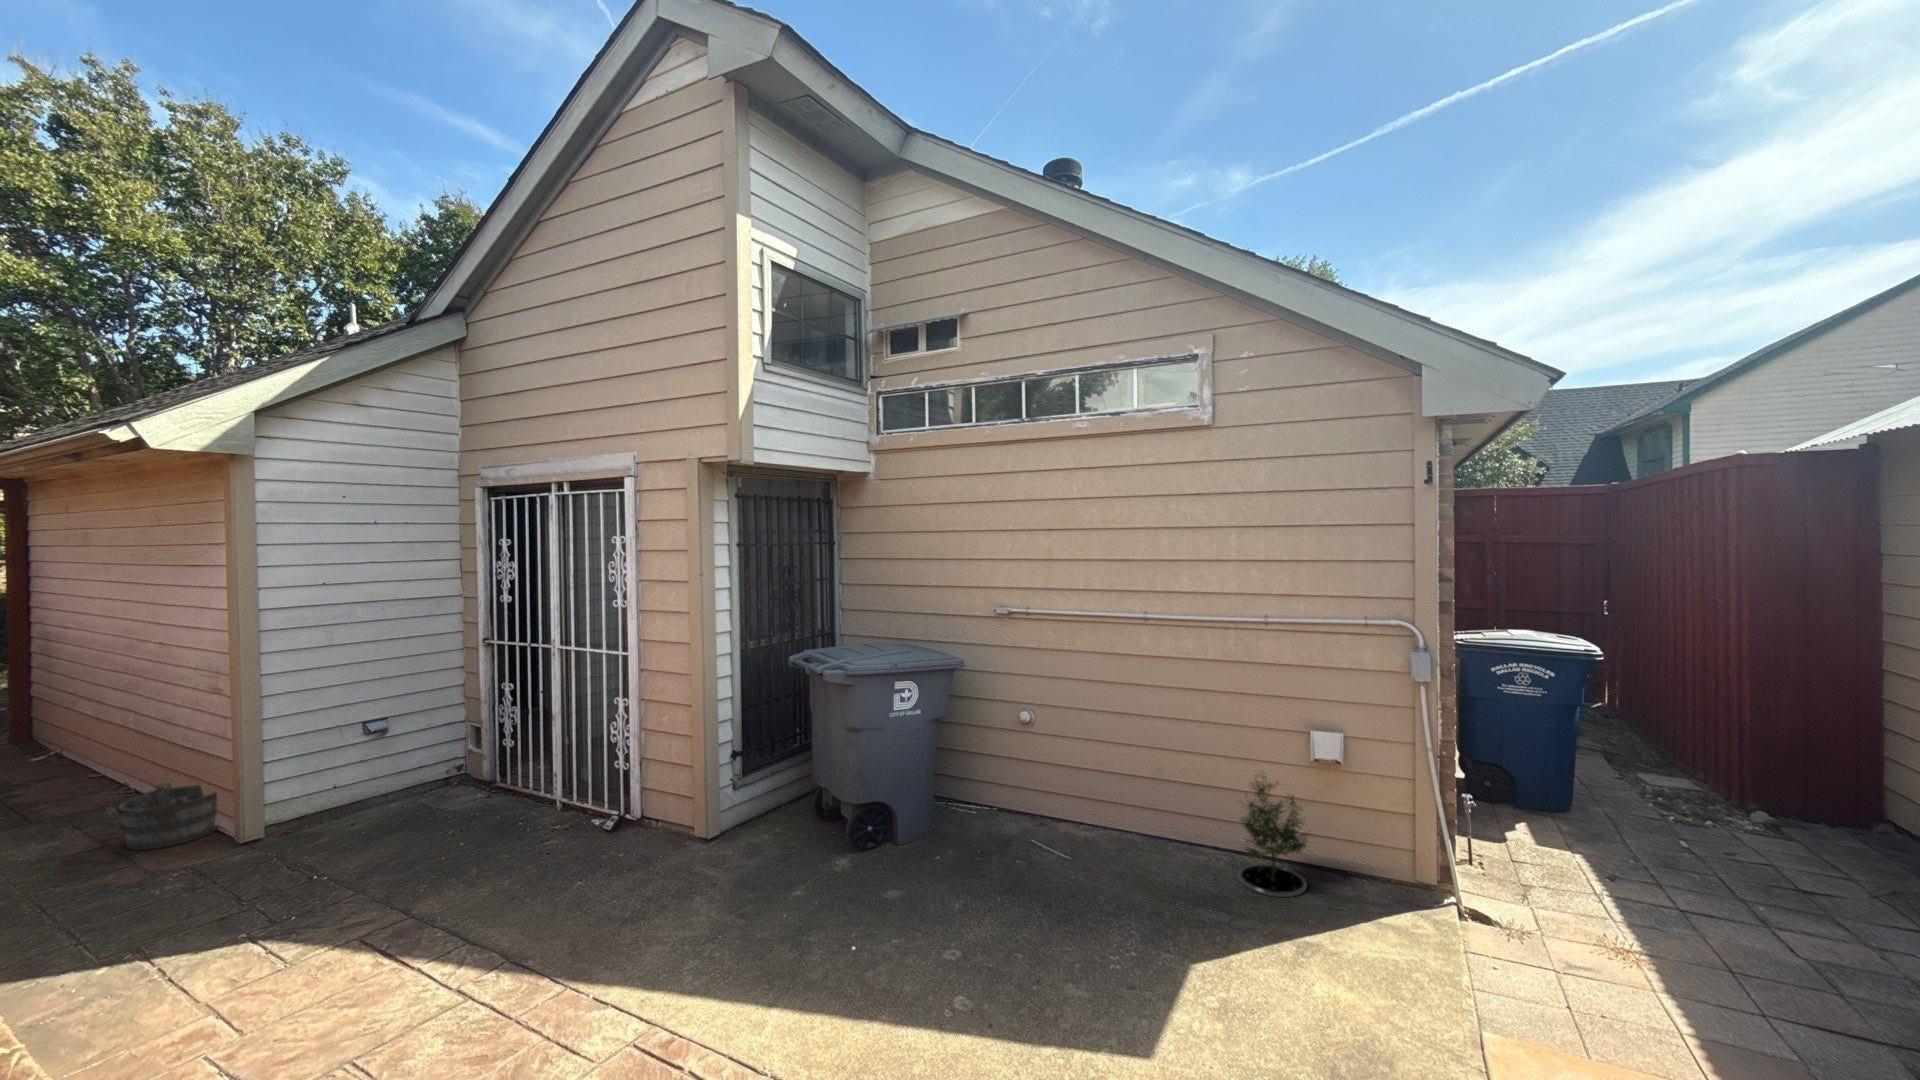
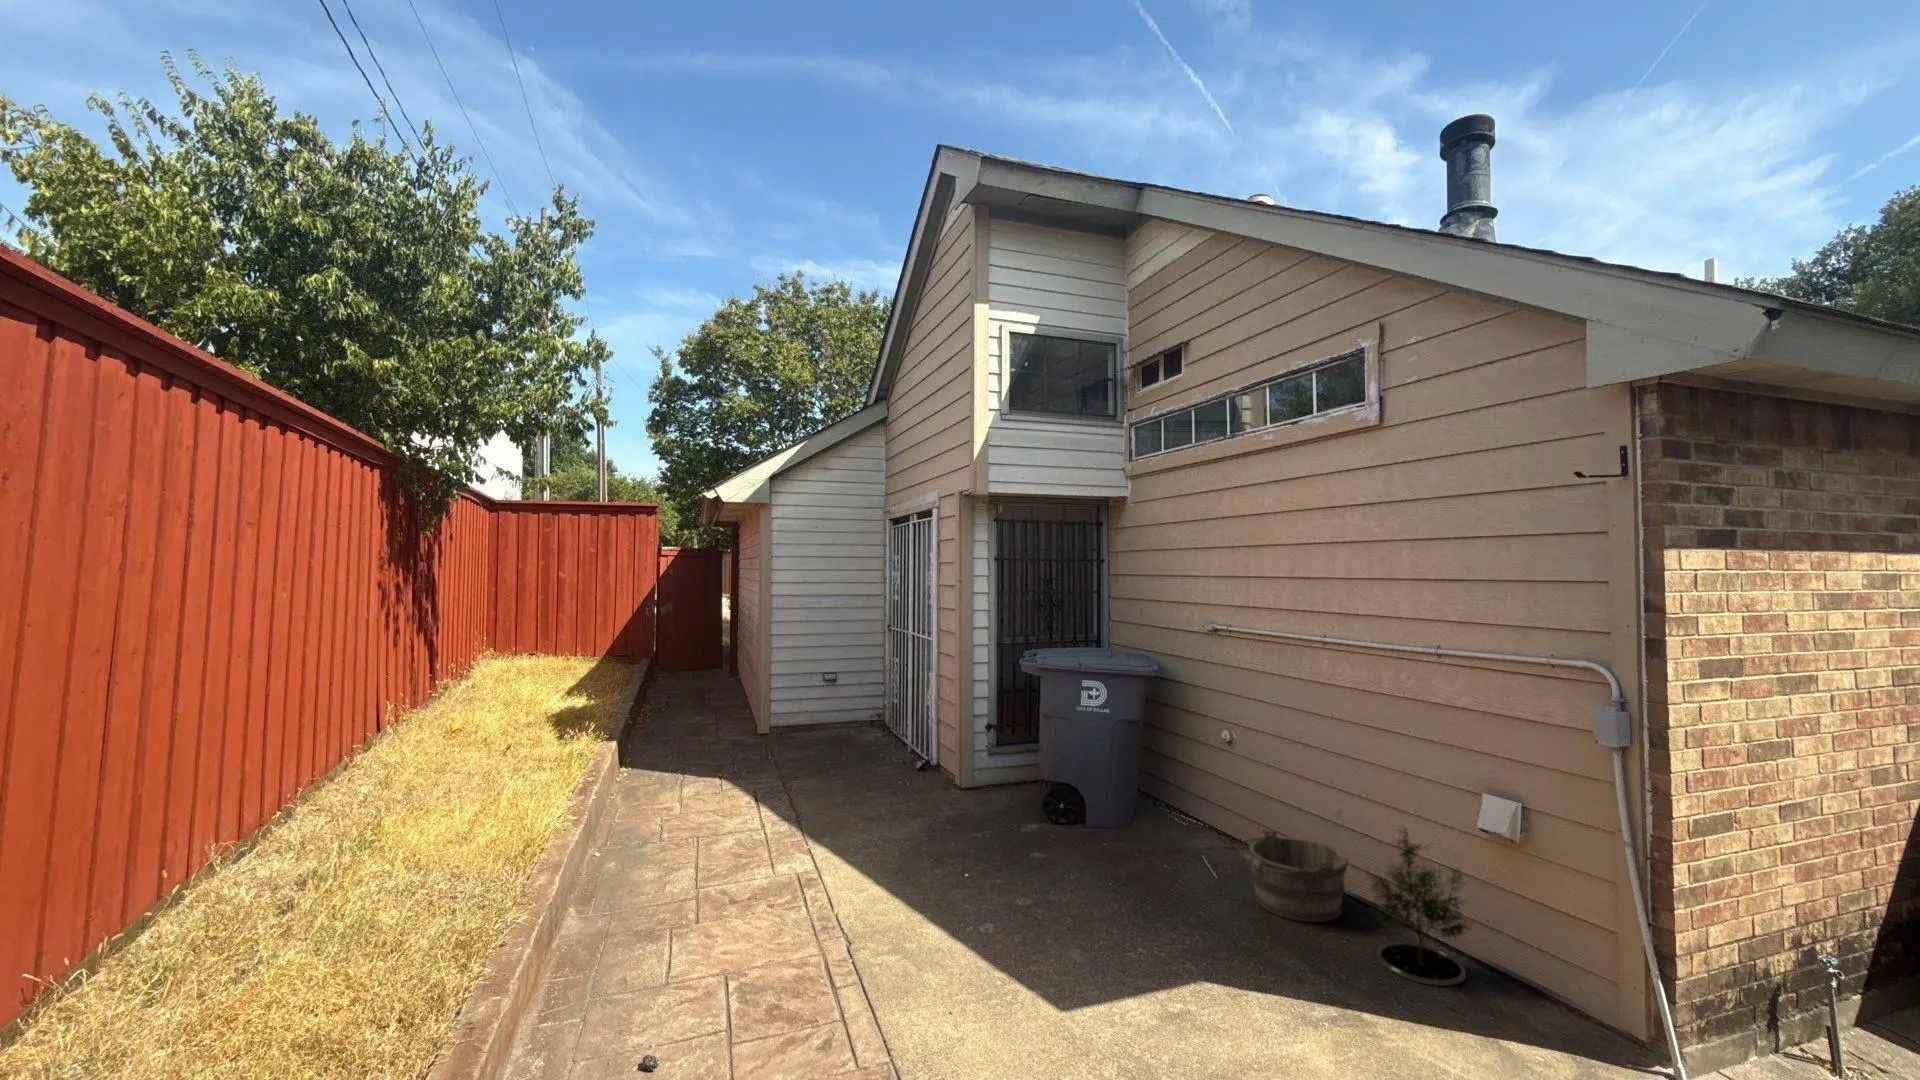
bucket: present [105,783,217,850] -> present [1238,830,1348,922]

